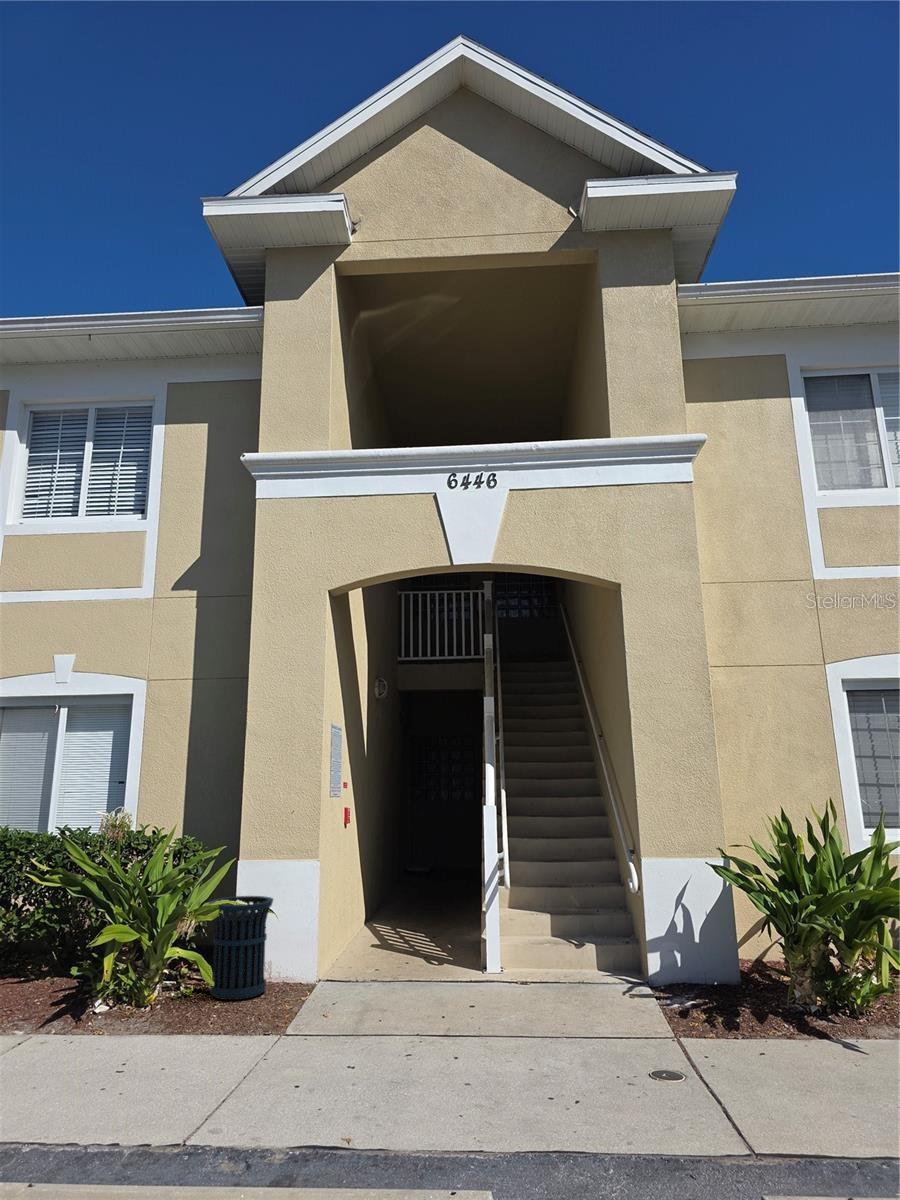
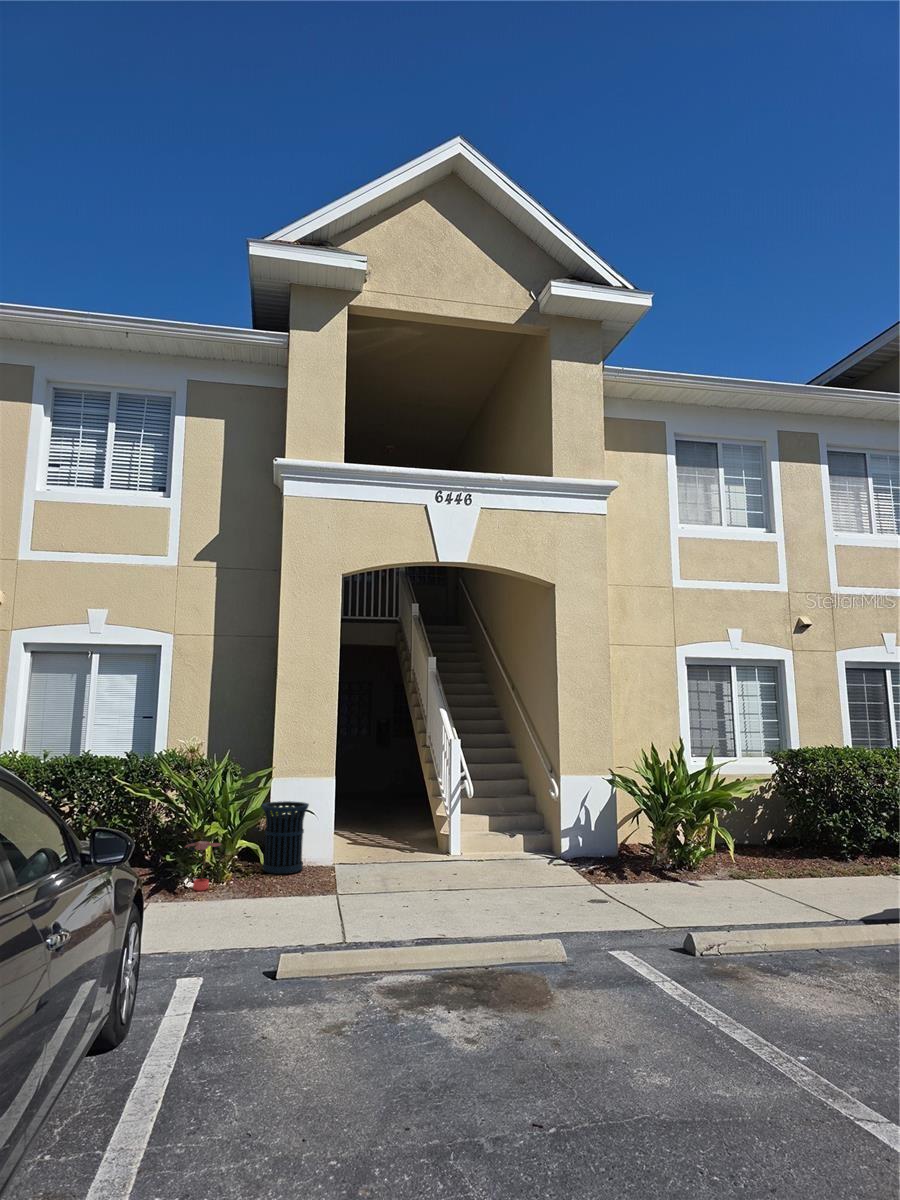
potted plant: none [79,953,130,1024] -> present [185,841,221,891]

